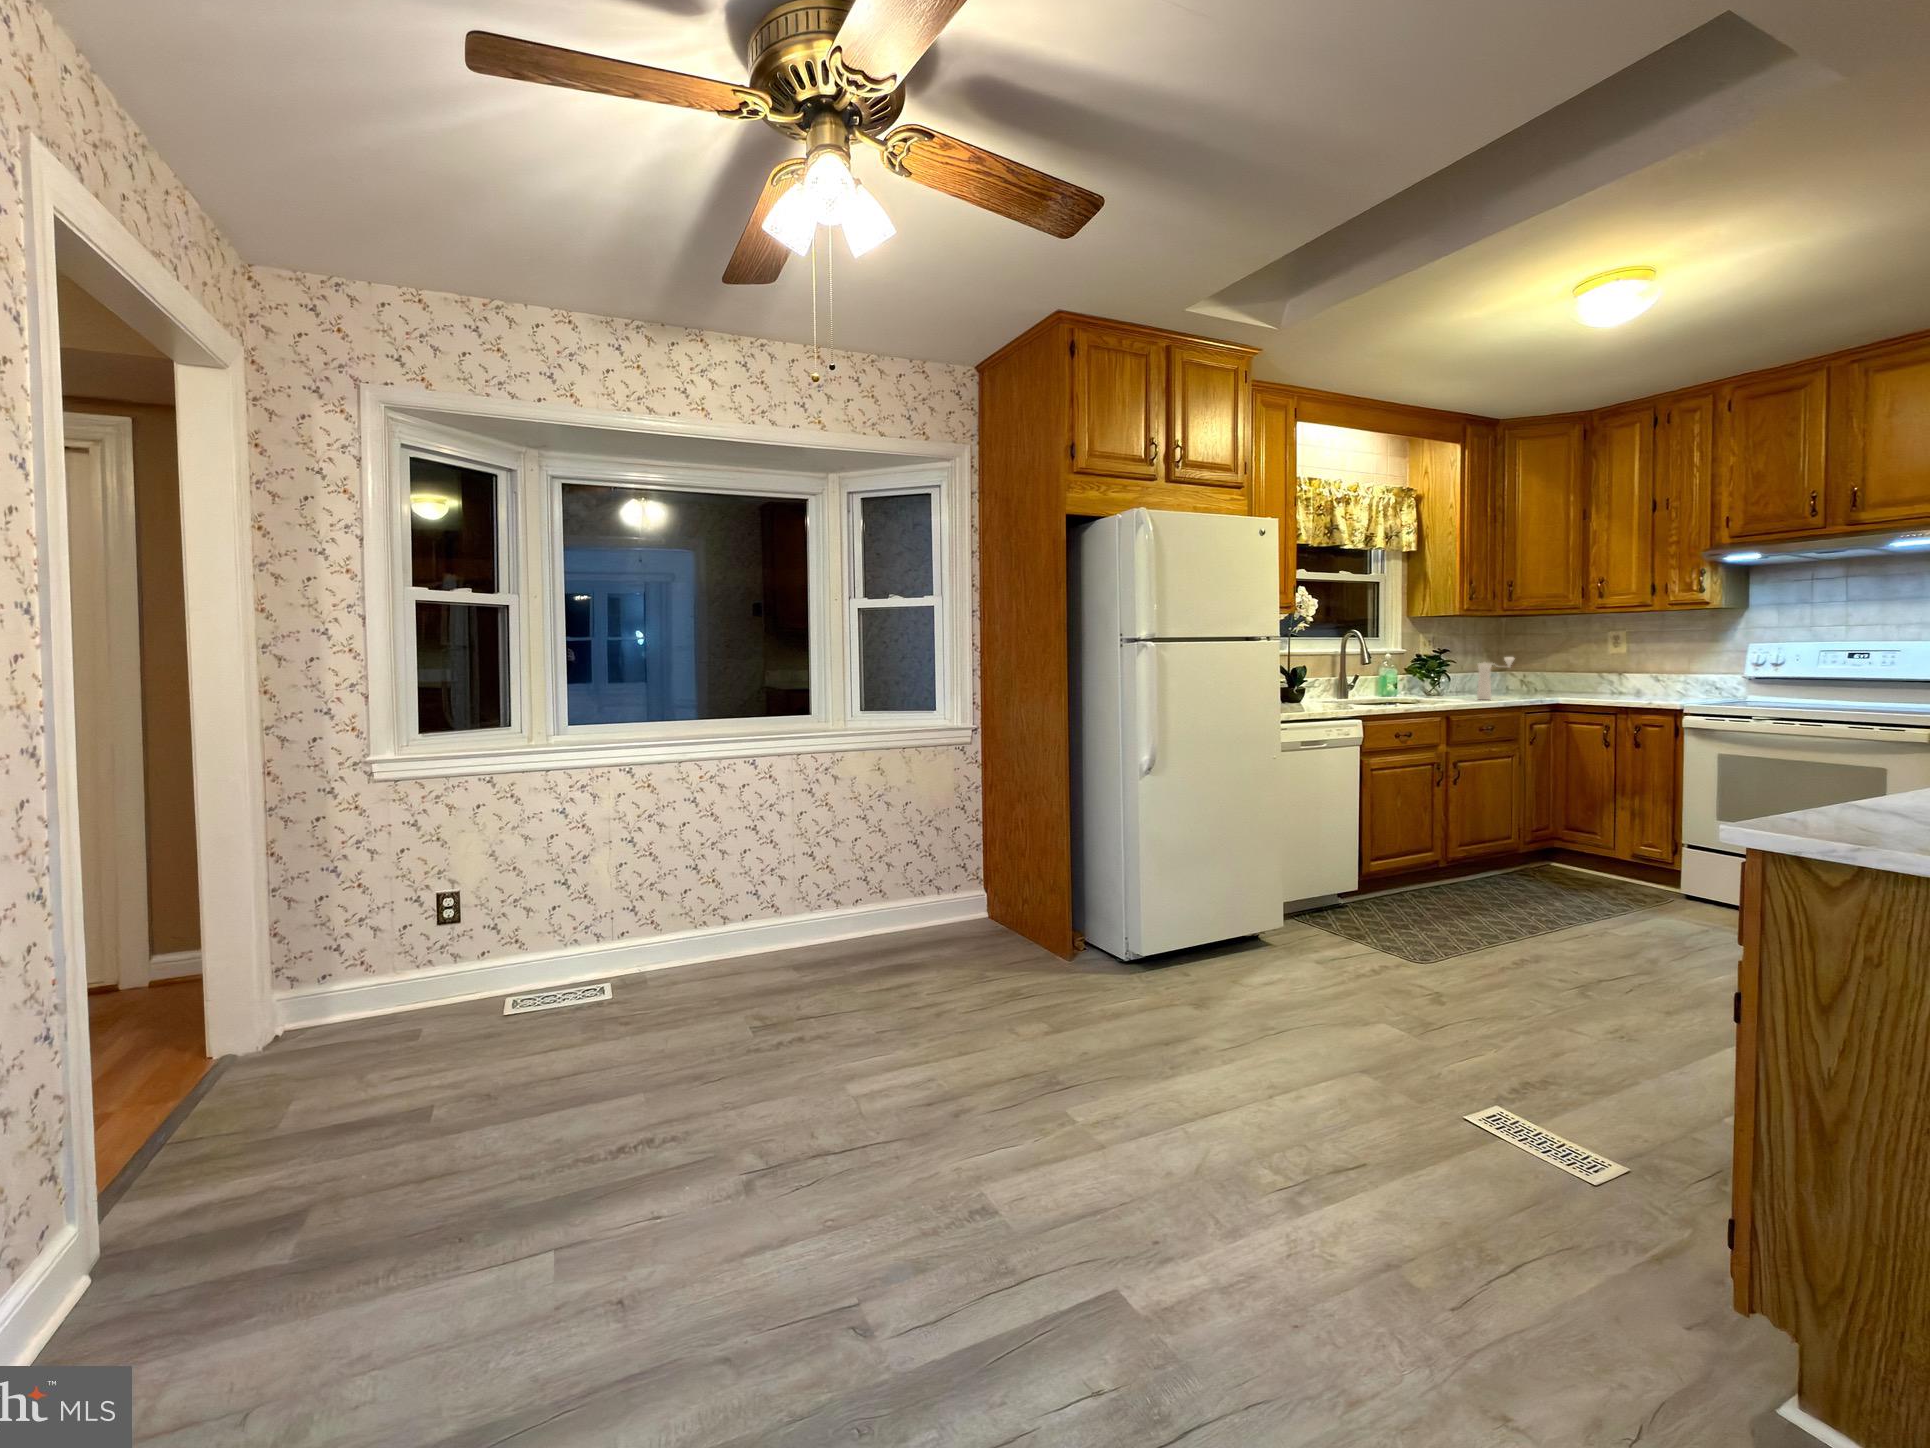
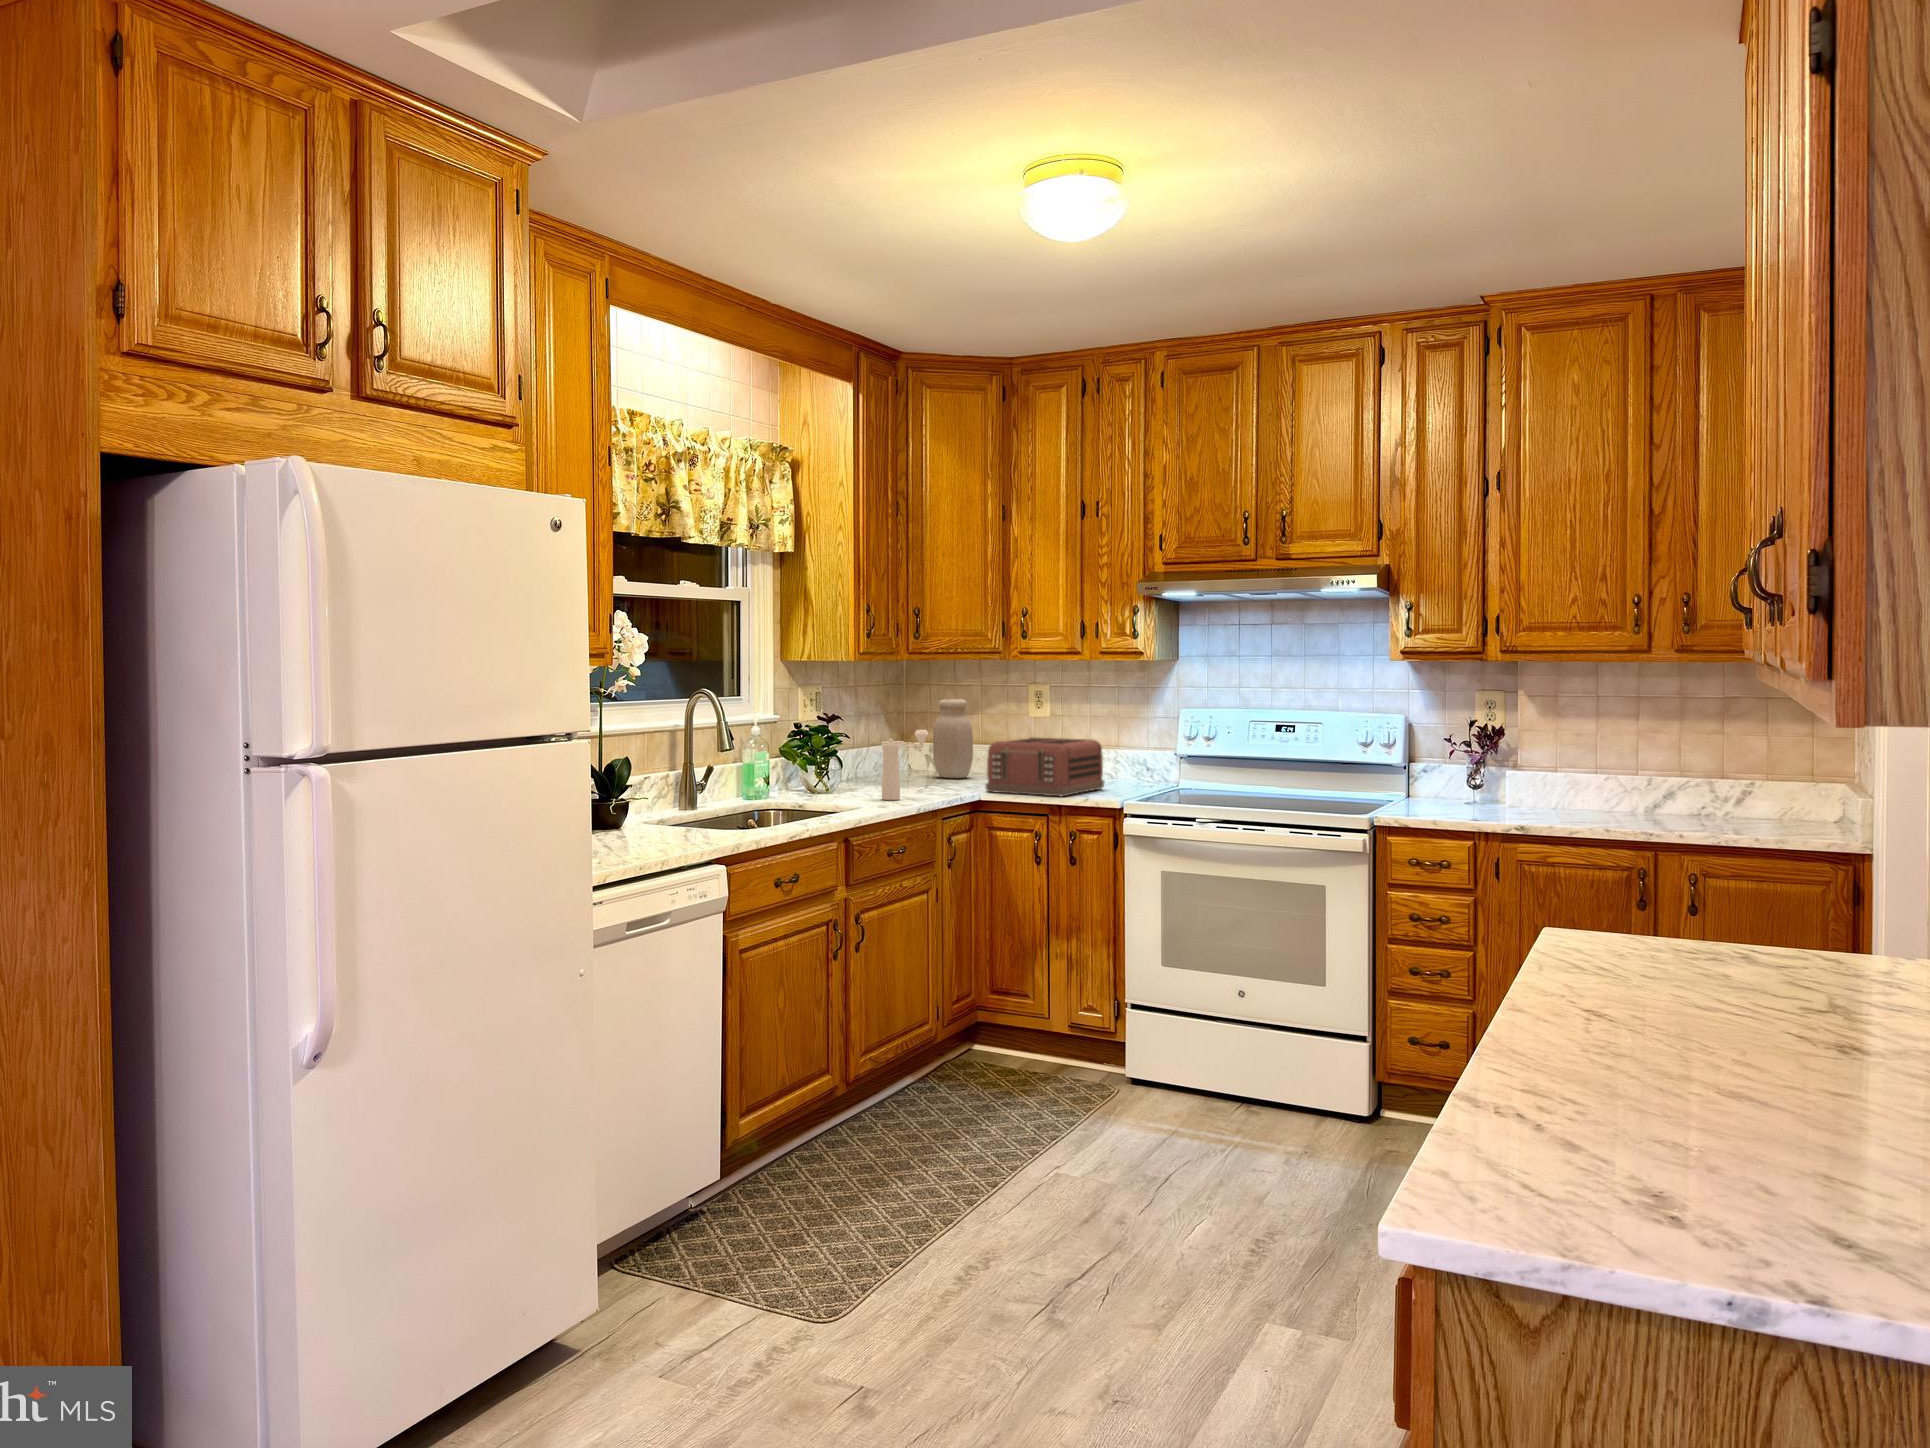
jar: none [1525,643,1559,695] -> present [933,699,973,778]
toaster: none [1563,665,1673,702] -> present [986,738,1105,796]

